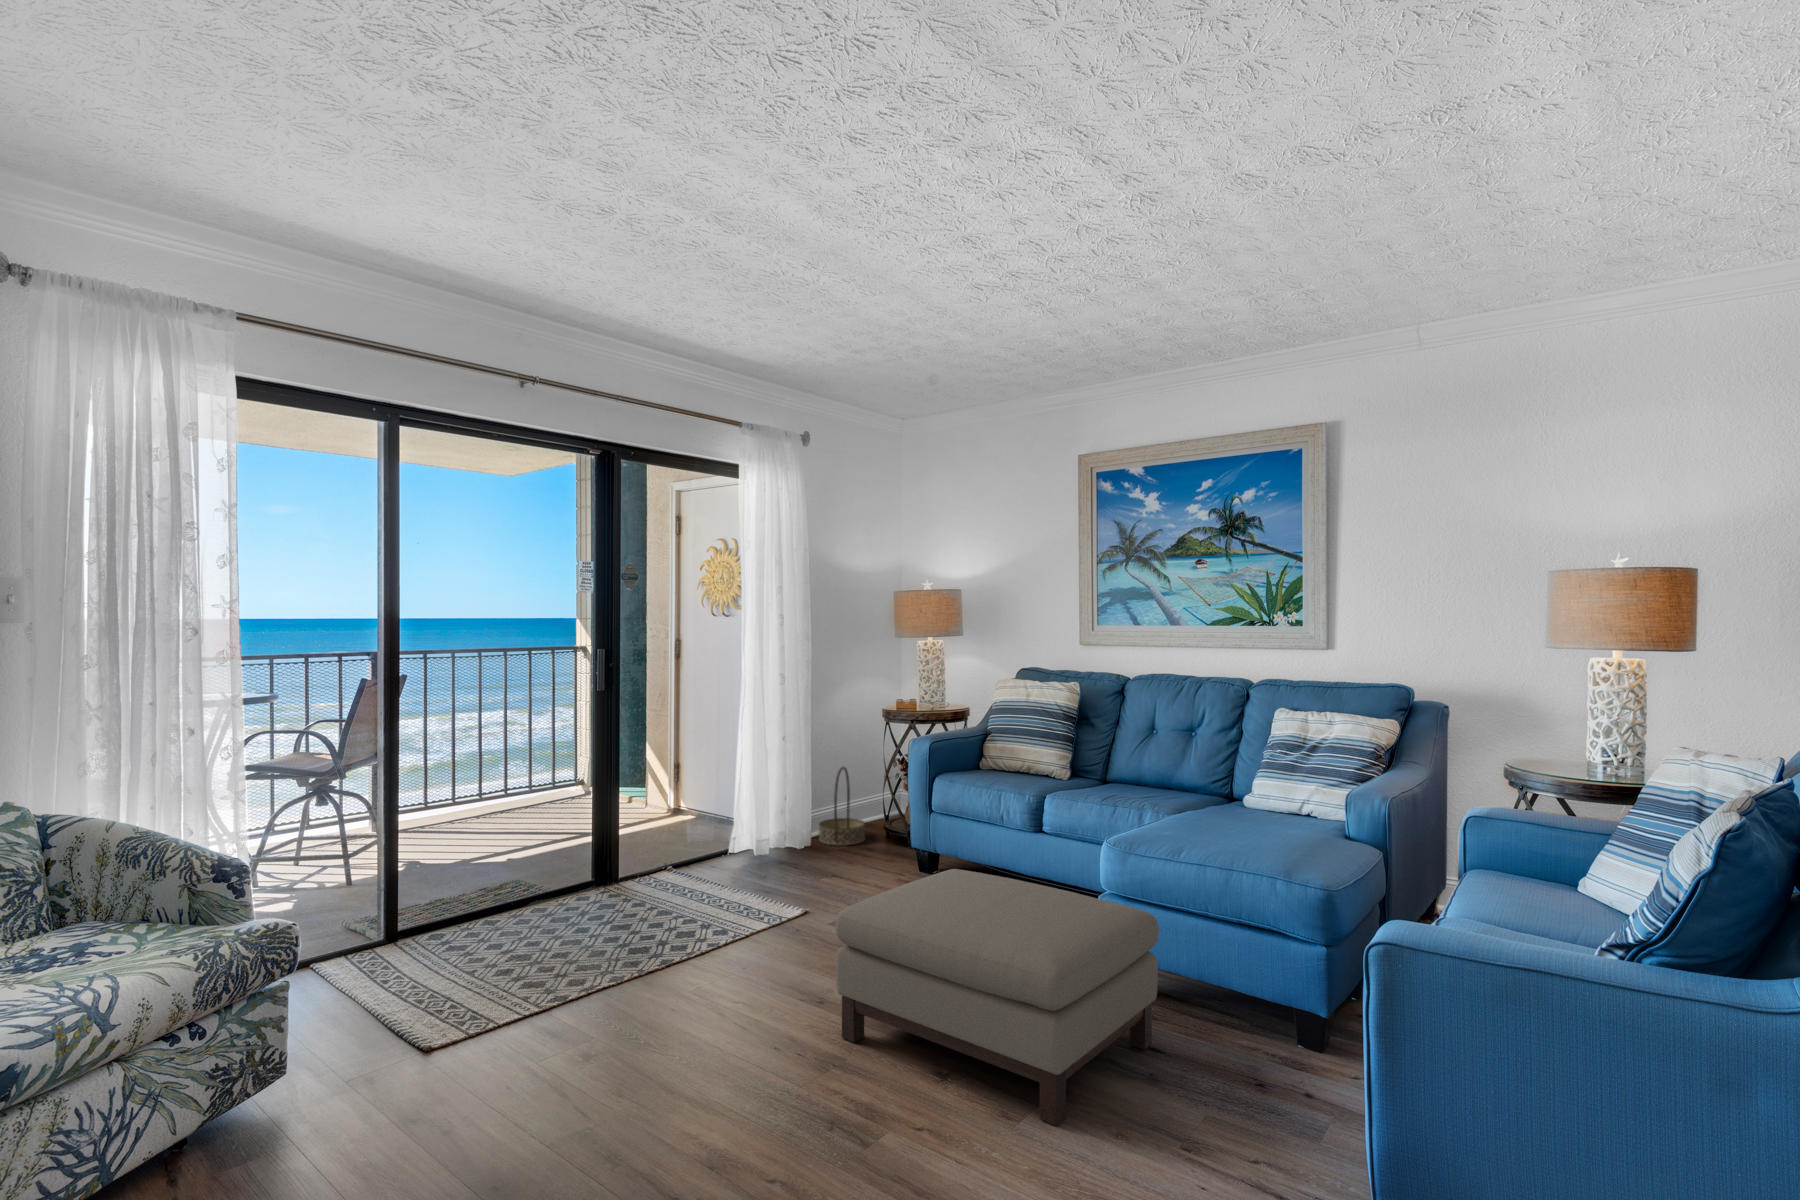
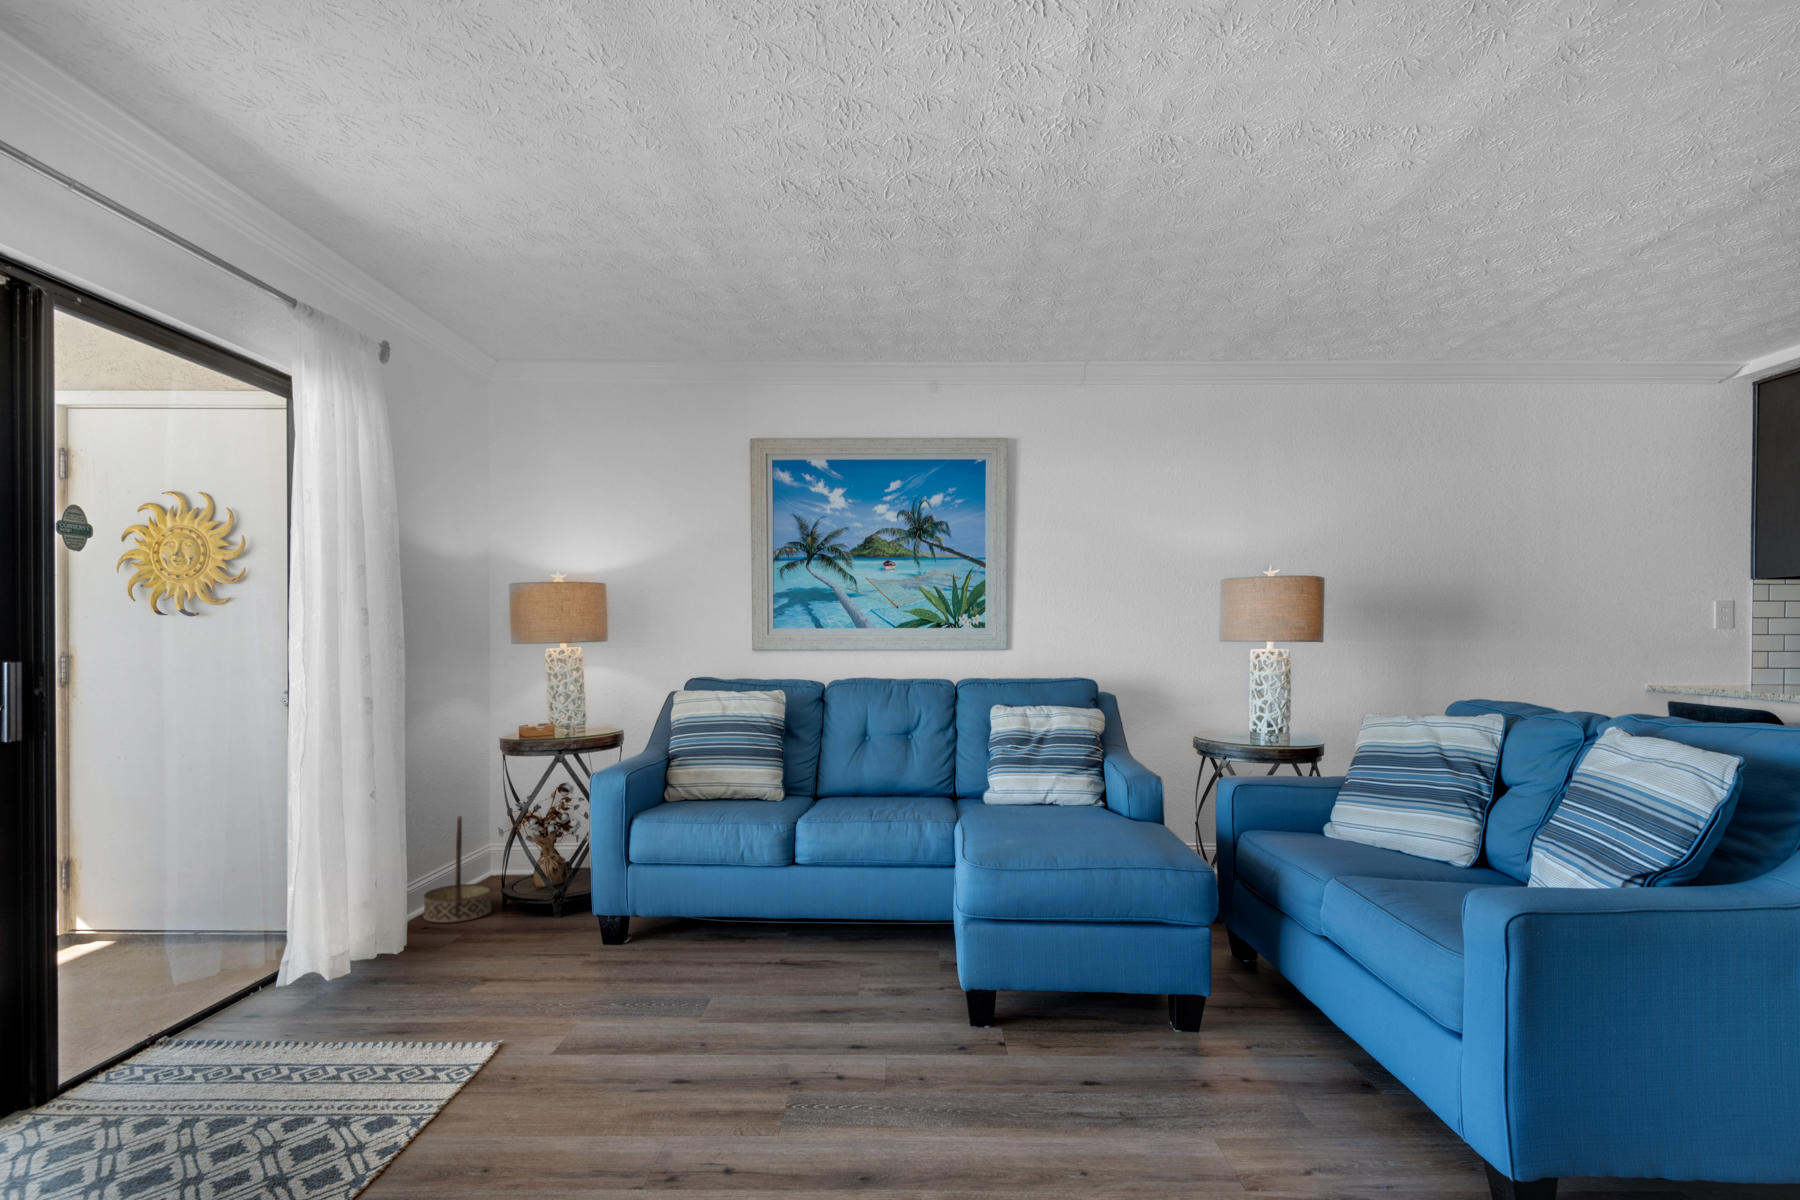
ottoman: present [835,869,1159,1126] -> none [726,910,1067,1165]

